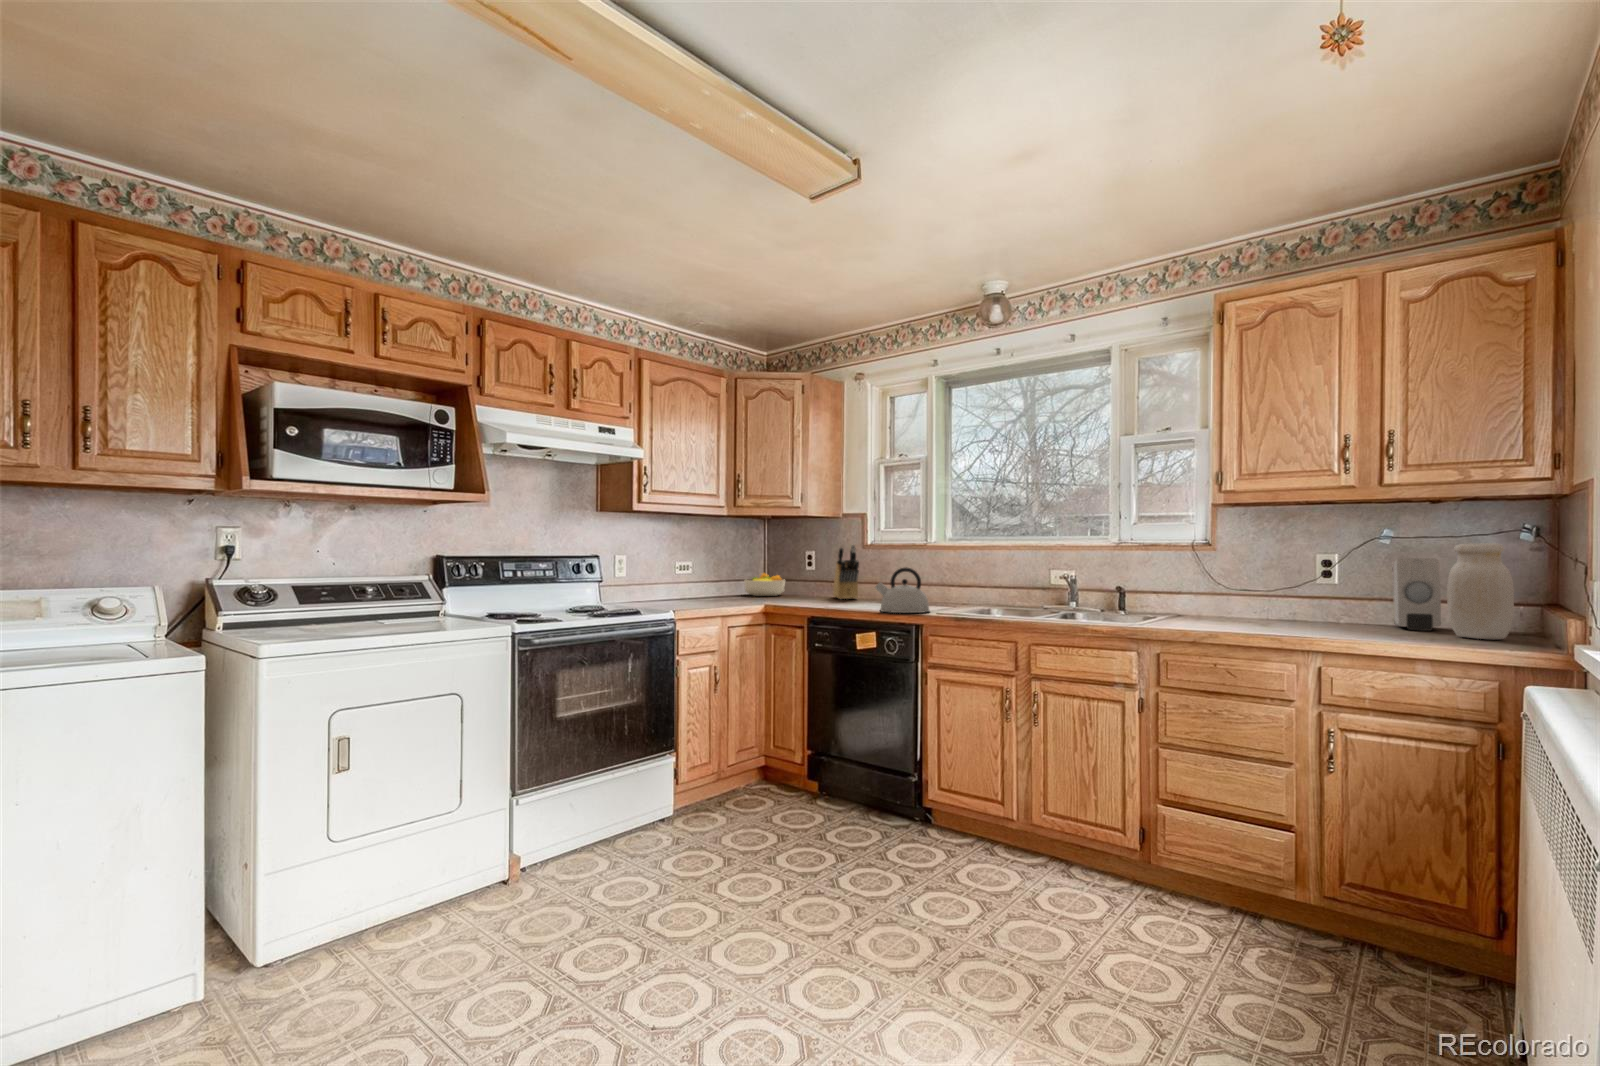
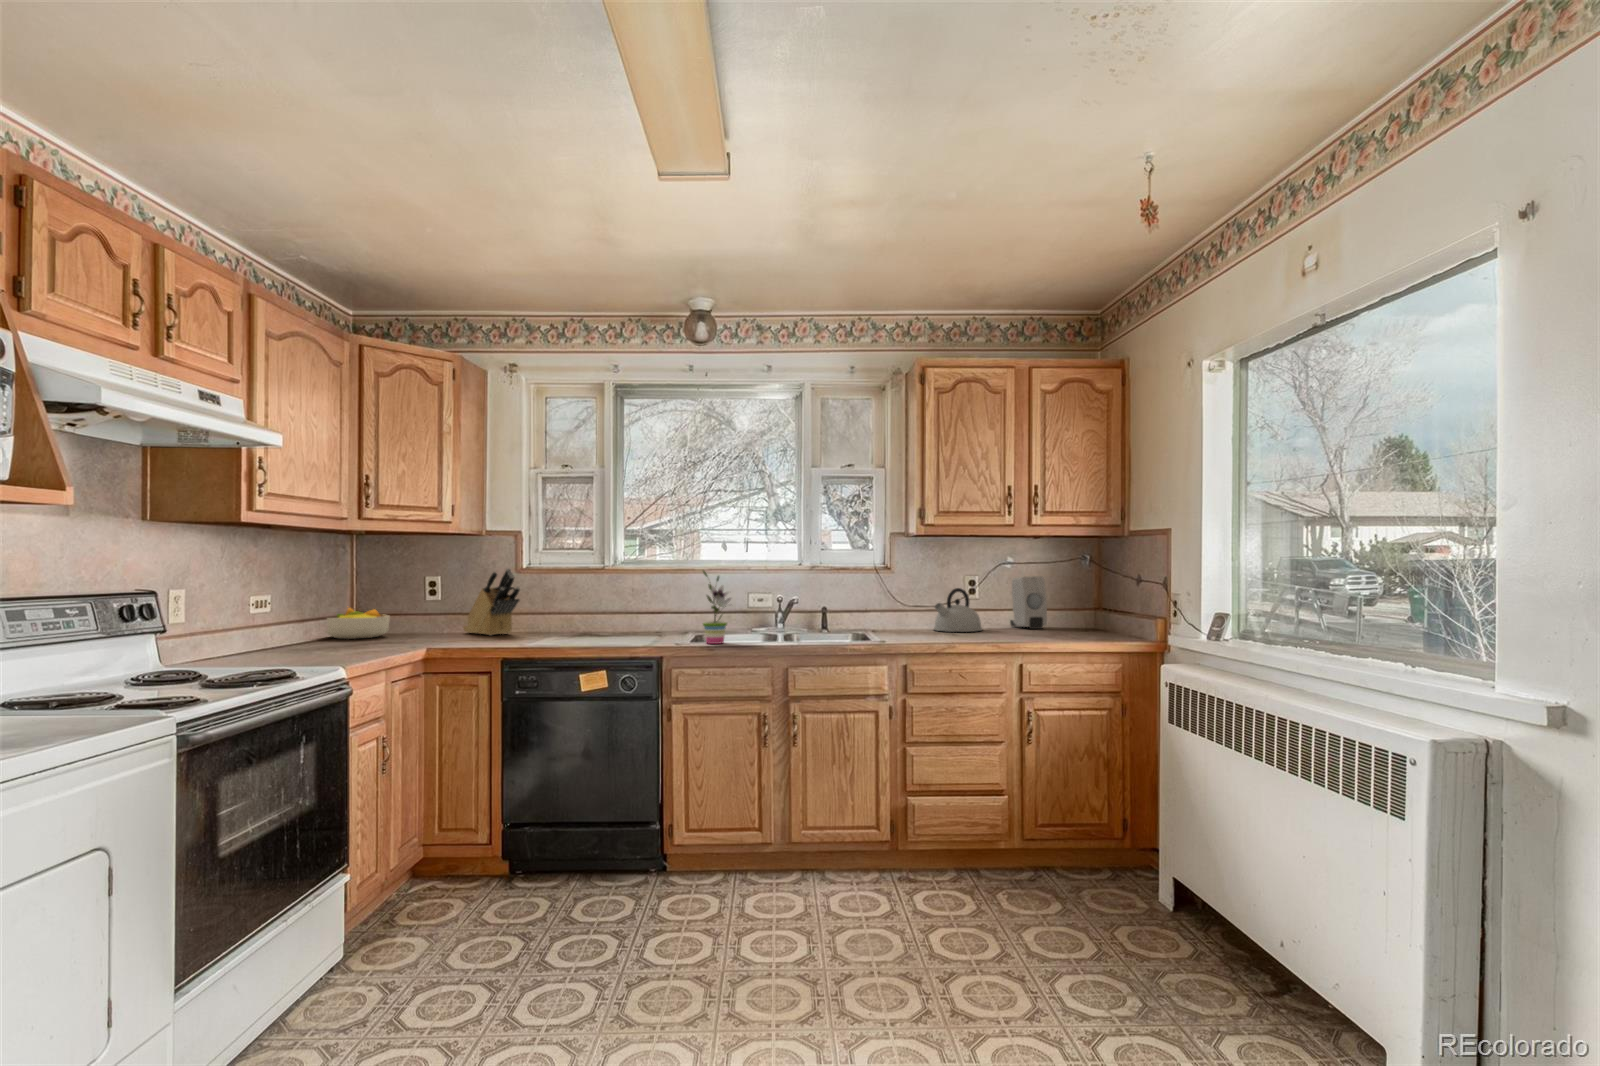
jar: present [1447,543,1514,640] -> none [1064,566,1102,632]
potted plant: none [953,545,989,615] -> present [703,571,731,644]
kettle: present [875,567,930,613] -> present [934,588,982,632]

